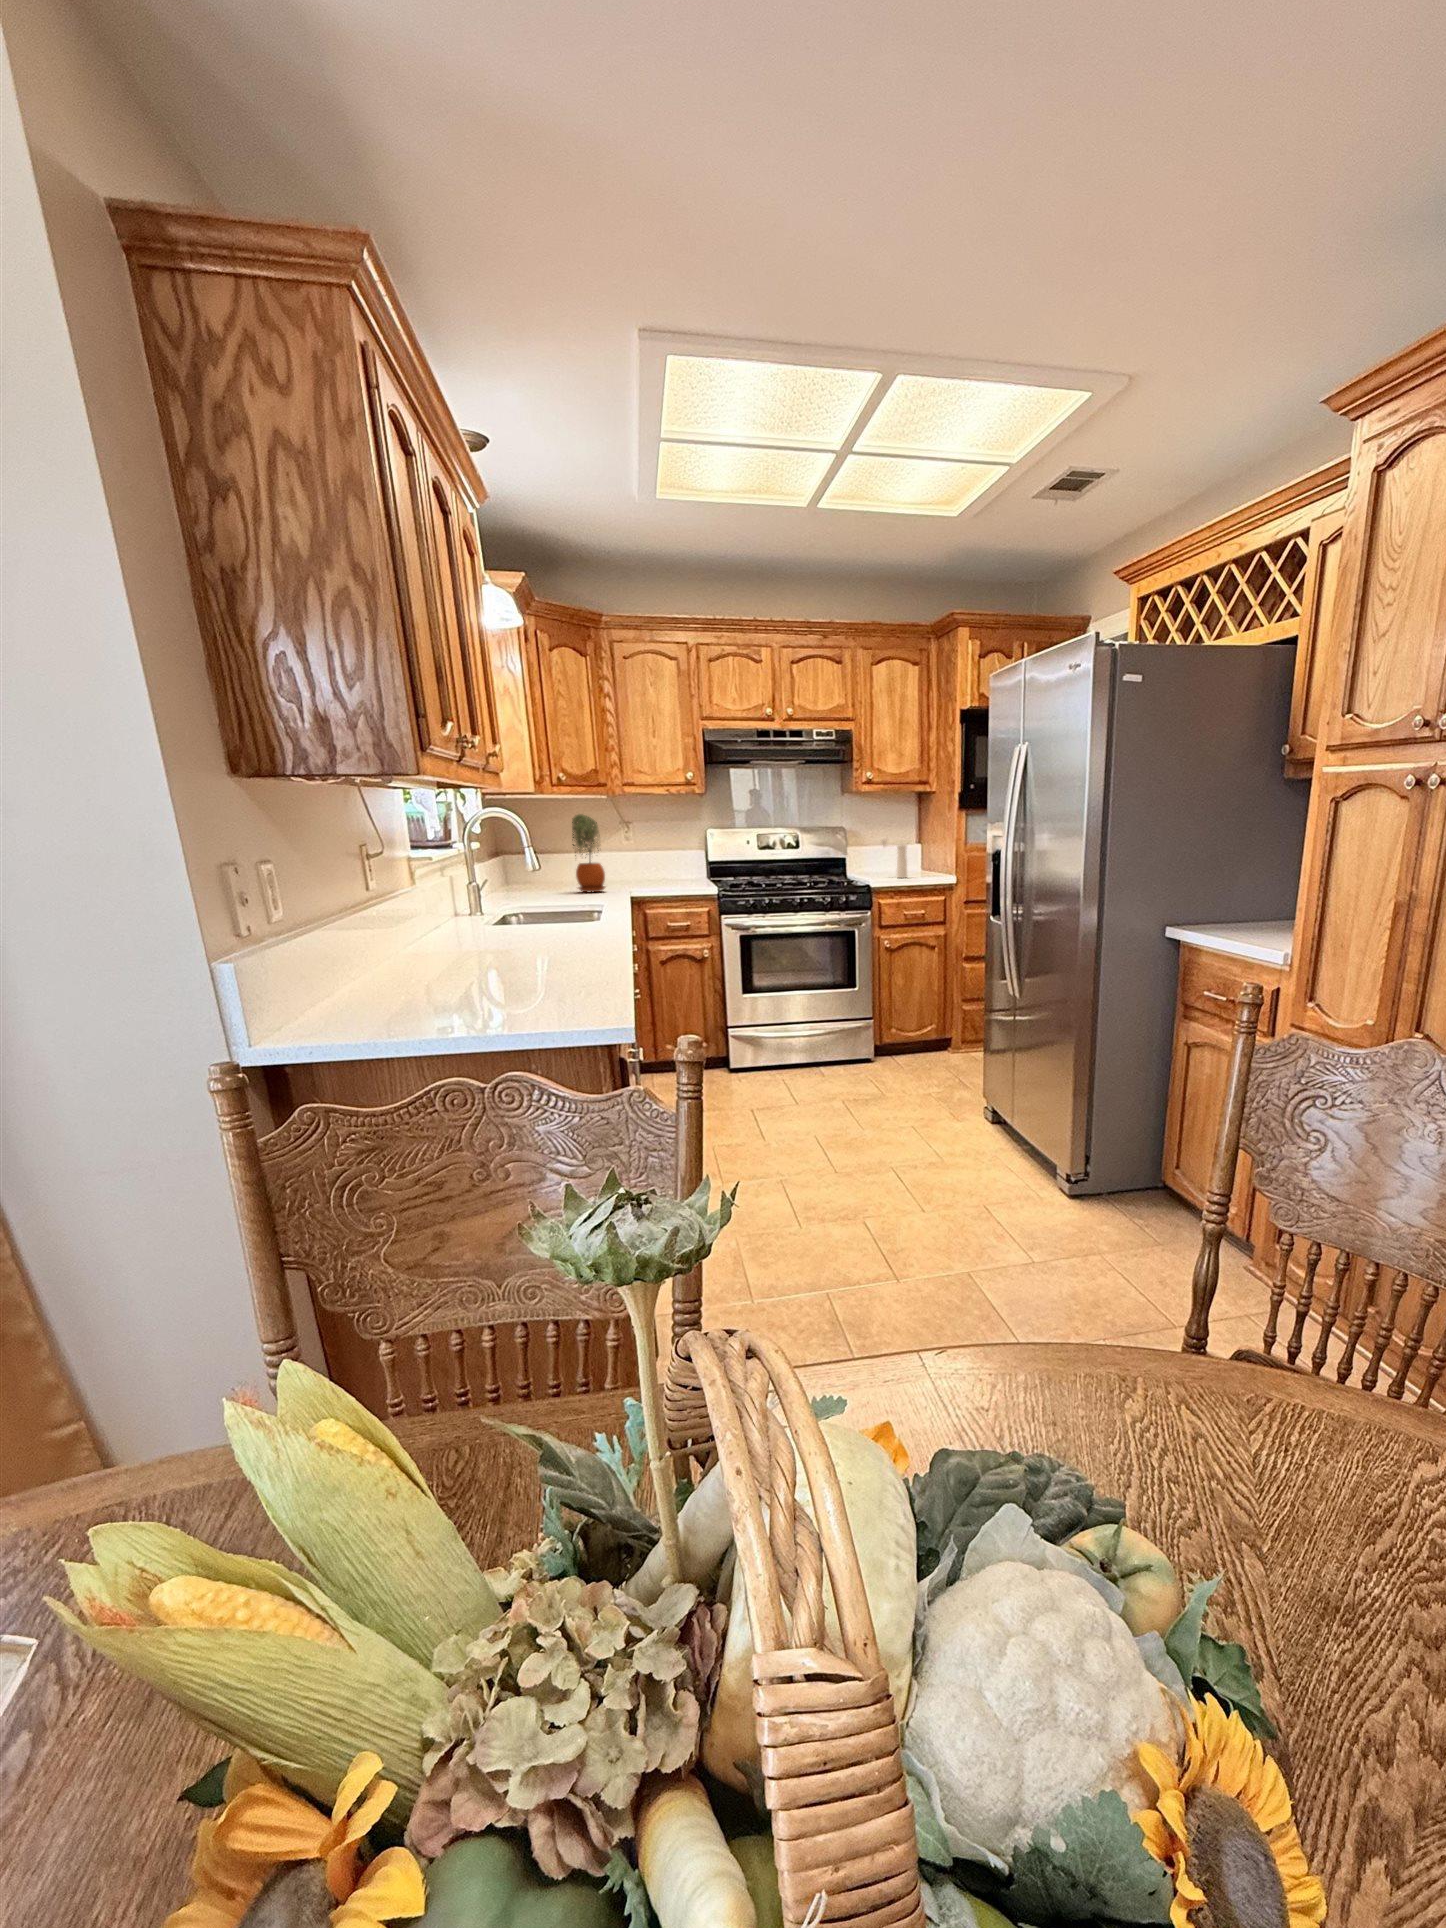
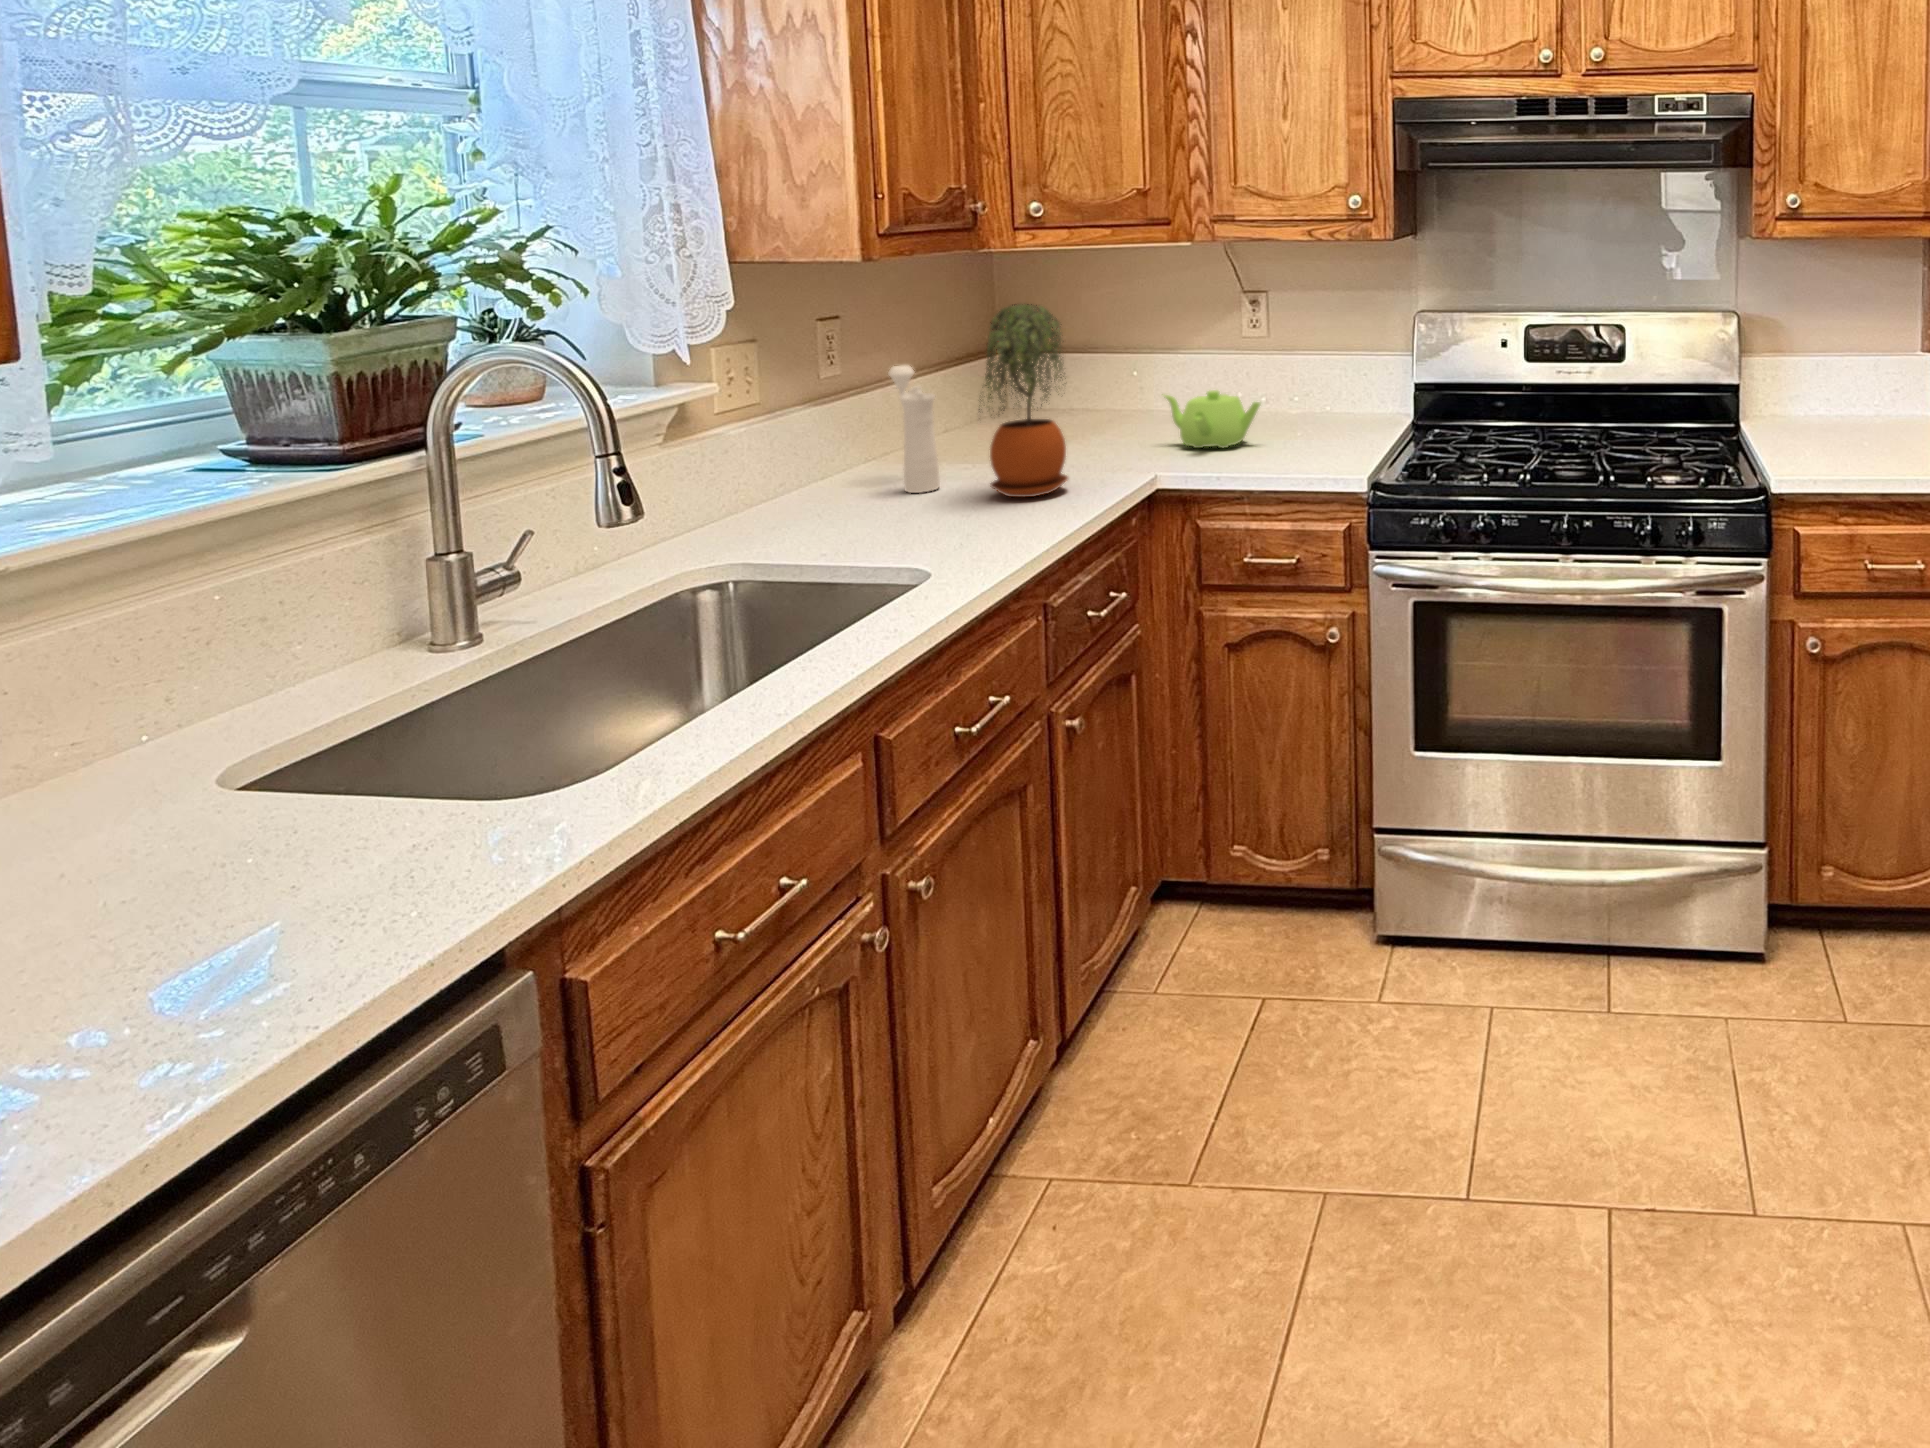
pepper mill: present [881,837,907,878] -> present [889,365,940,493]
teapot: none [611,861,655,885] -> present [1165,390,1260,448]

